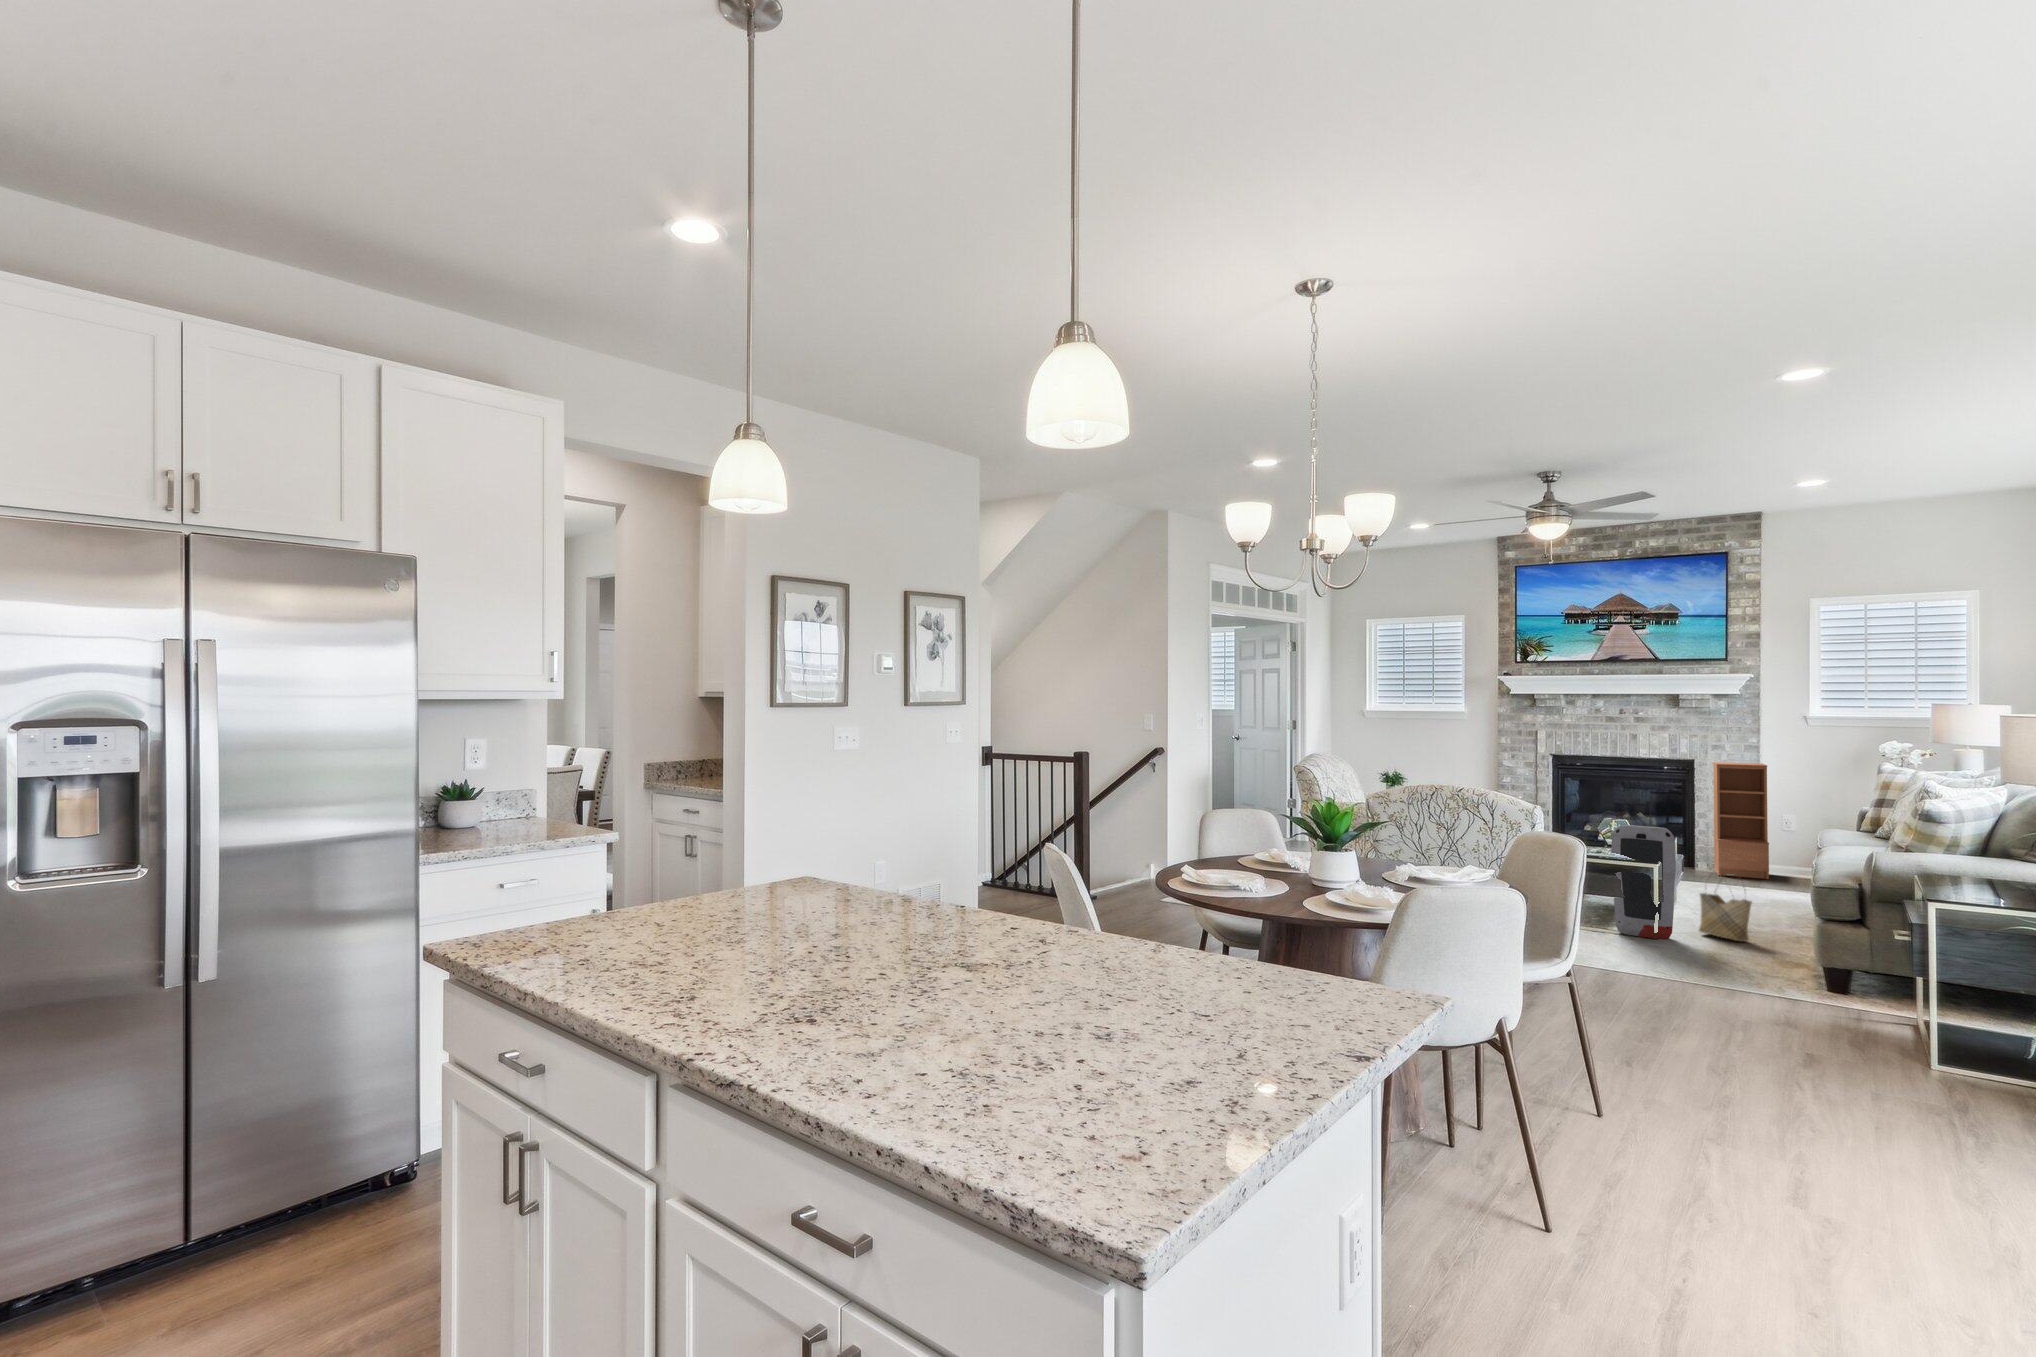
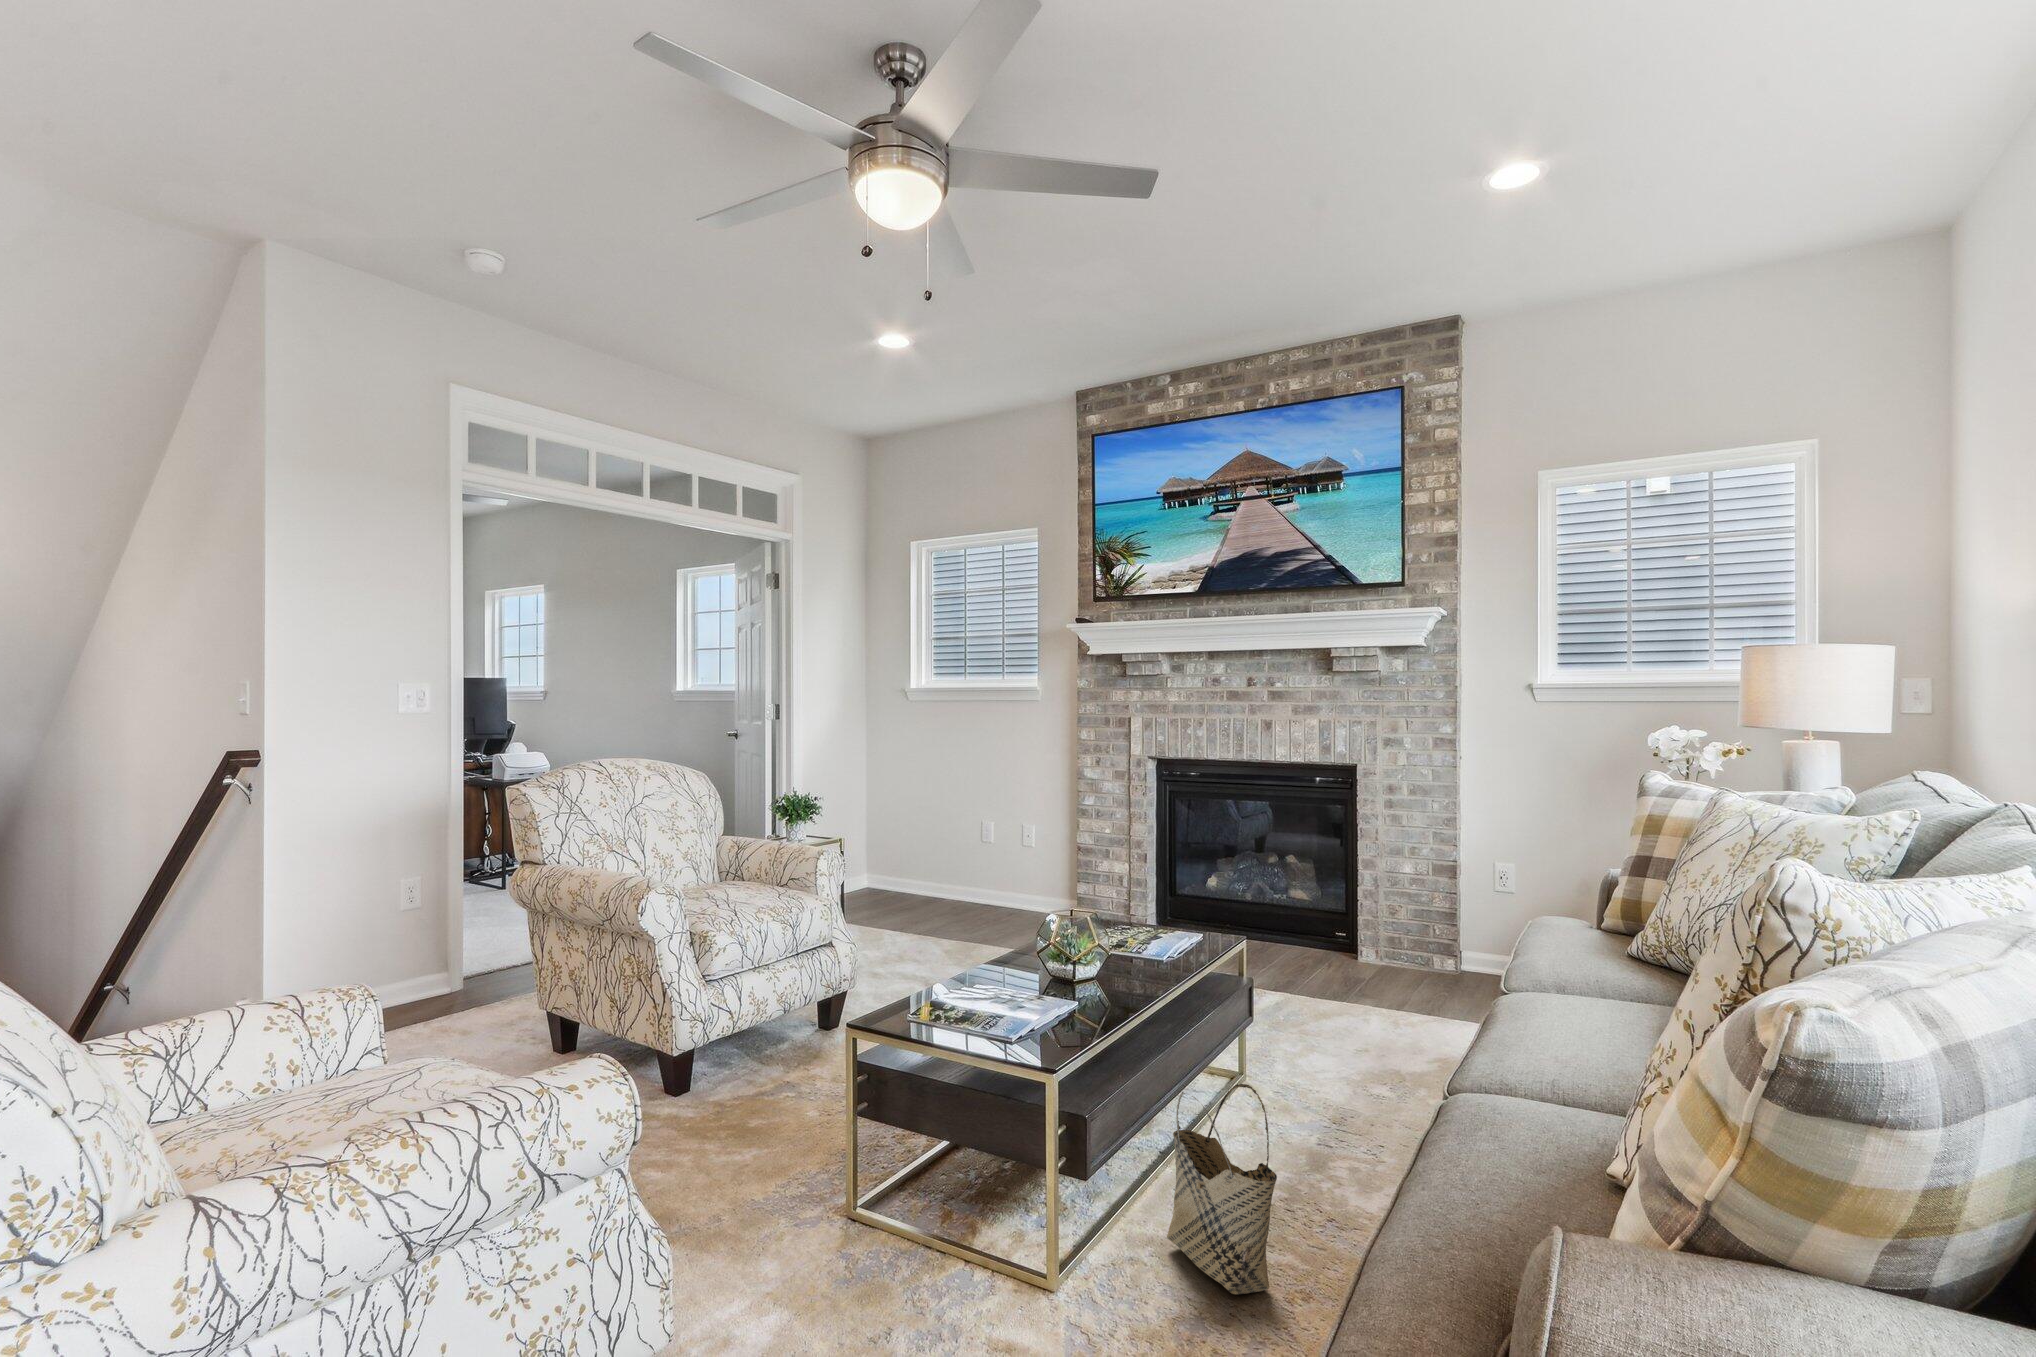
bookcase: present [1713,762,1769,879] -> none [1380,768,1464,988]
air purifier: present [1611,825,1676,939] -> none [955,953,1085,1280]

